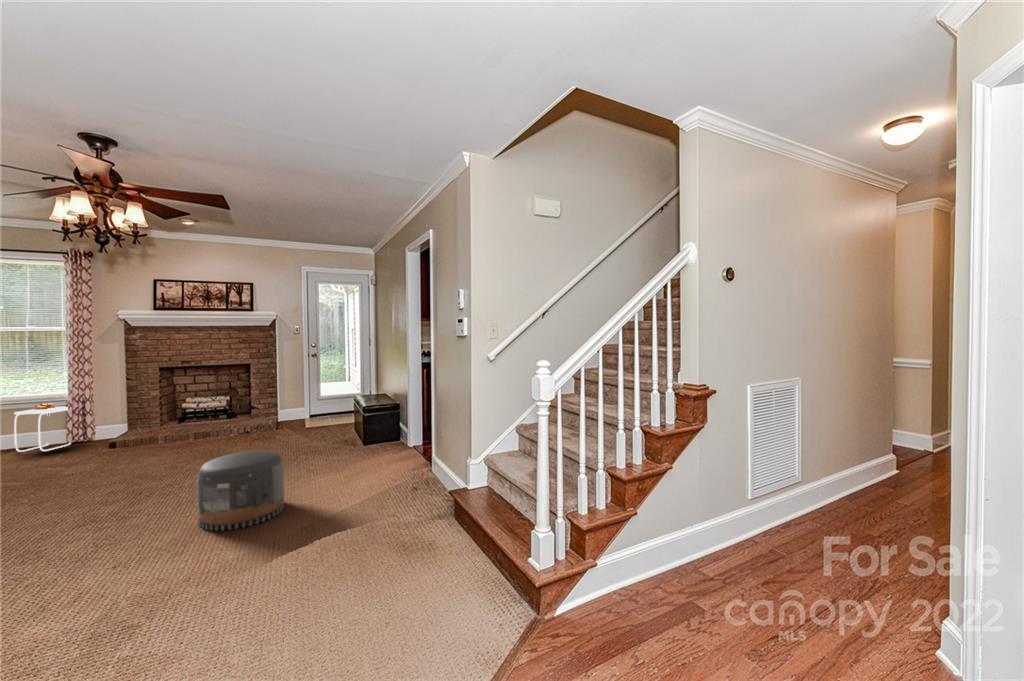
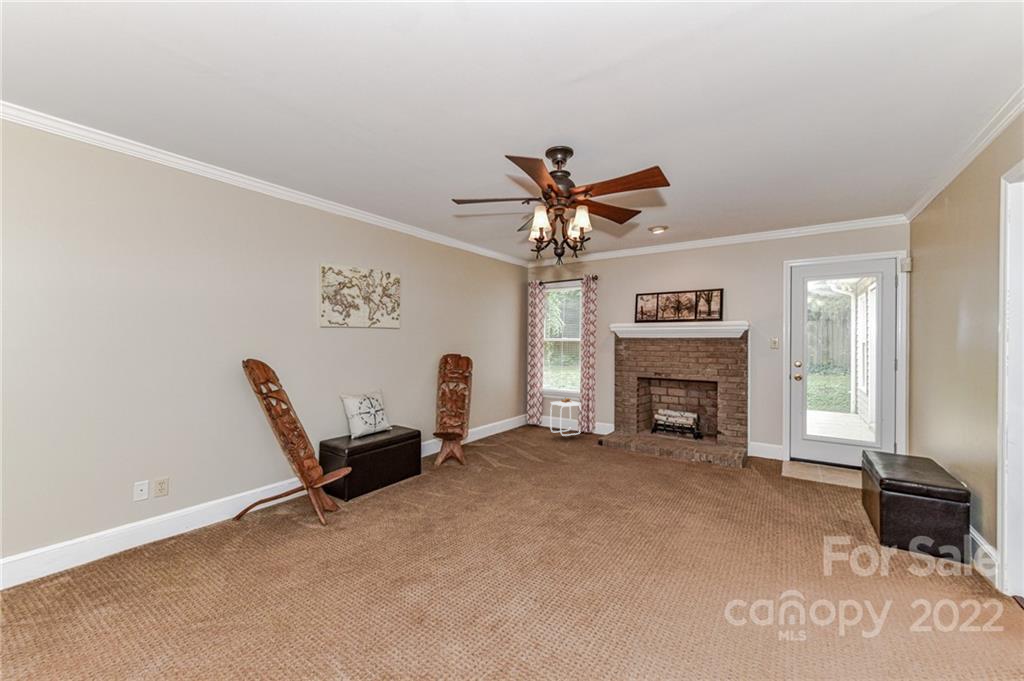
pouf: present [197,451,284,531] -> none [583,503,678,615]

